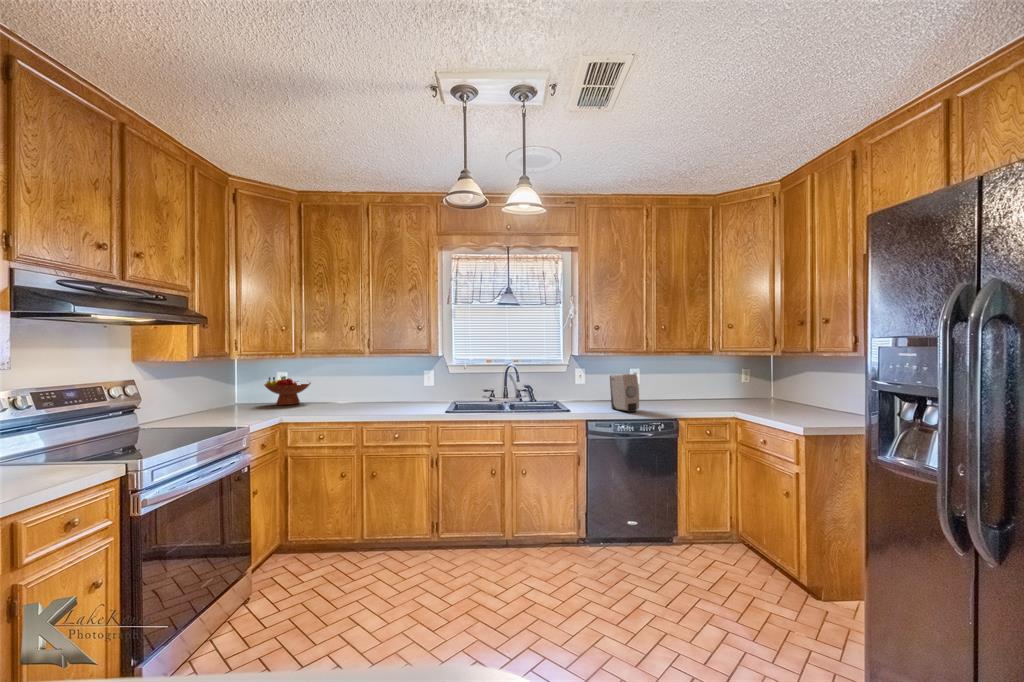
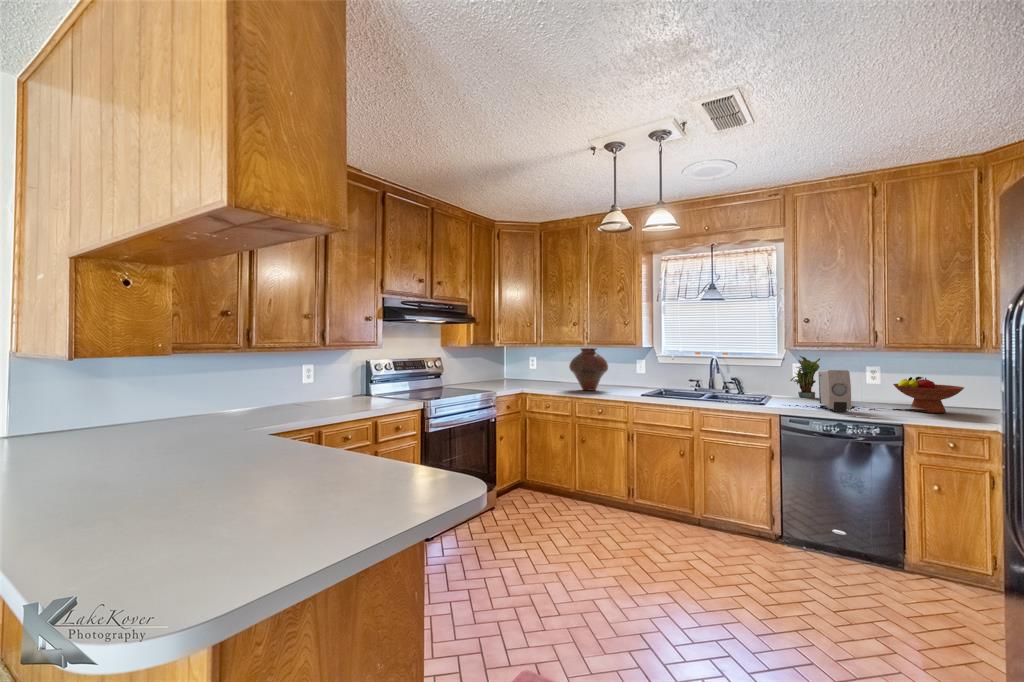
vase: none [351,358,401,411] -> present [569,348,608,390]
potted plant: none [575,361,601,400] -> present [790,356,820,398]
fruit bowl: present [264,376,311,405] -> present [893,377,964,413]

